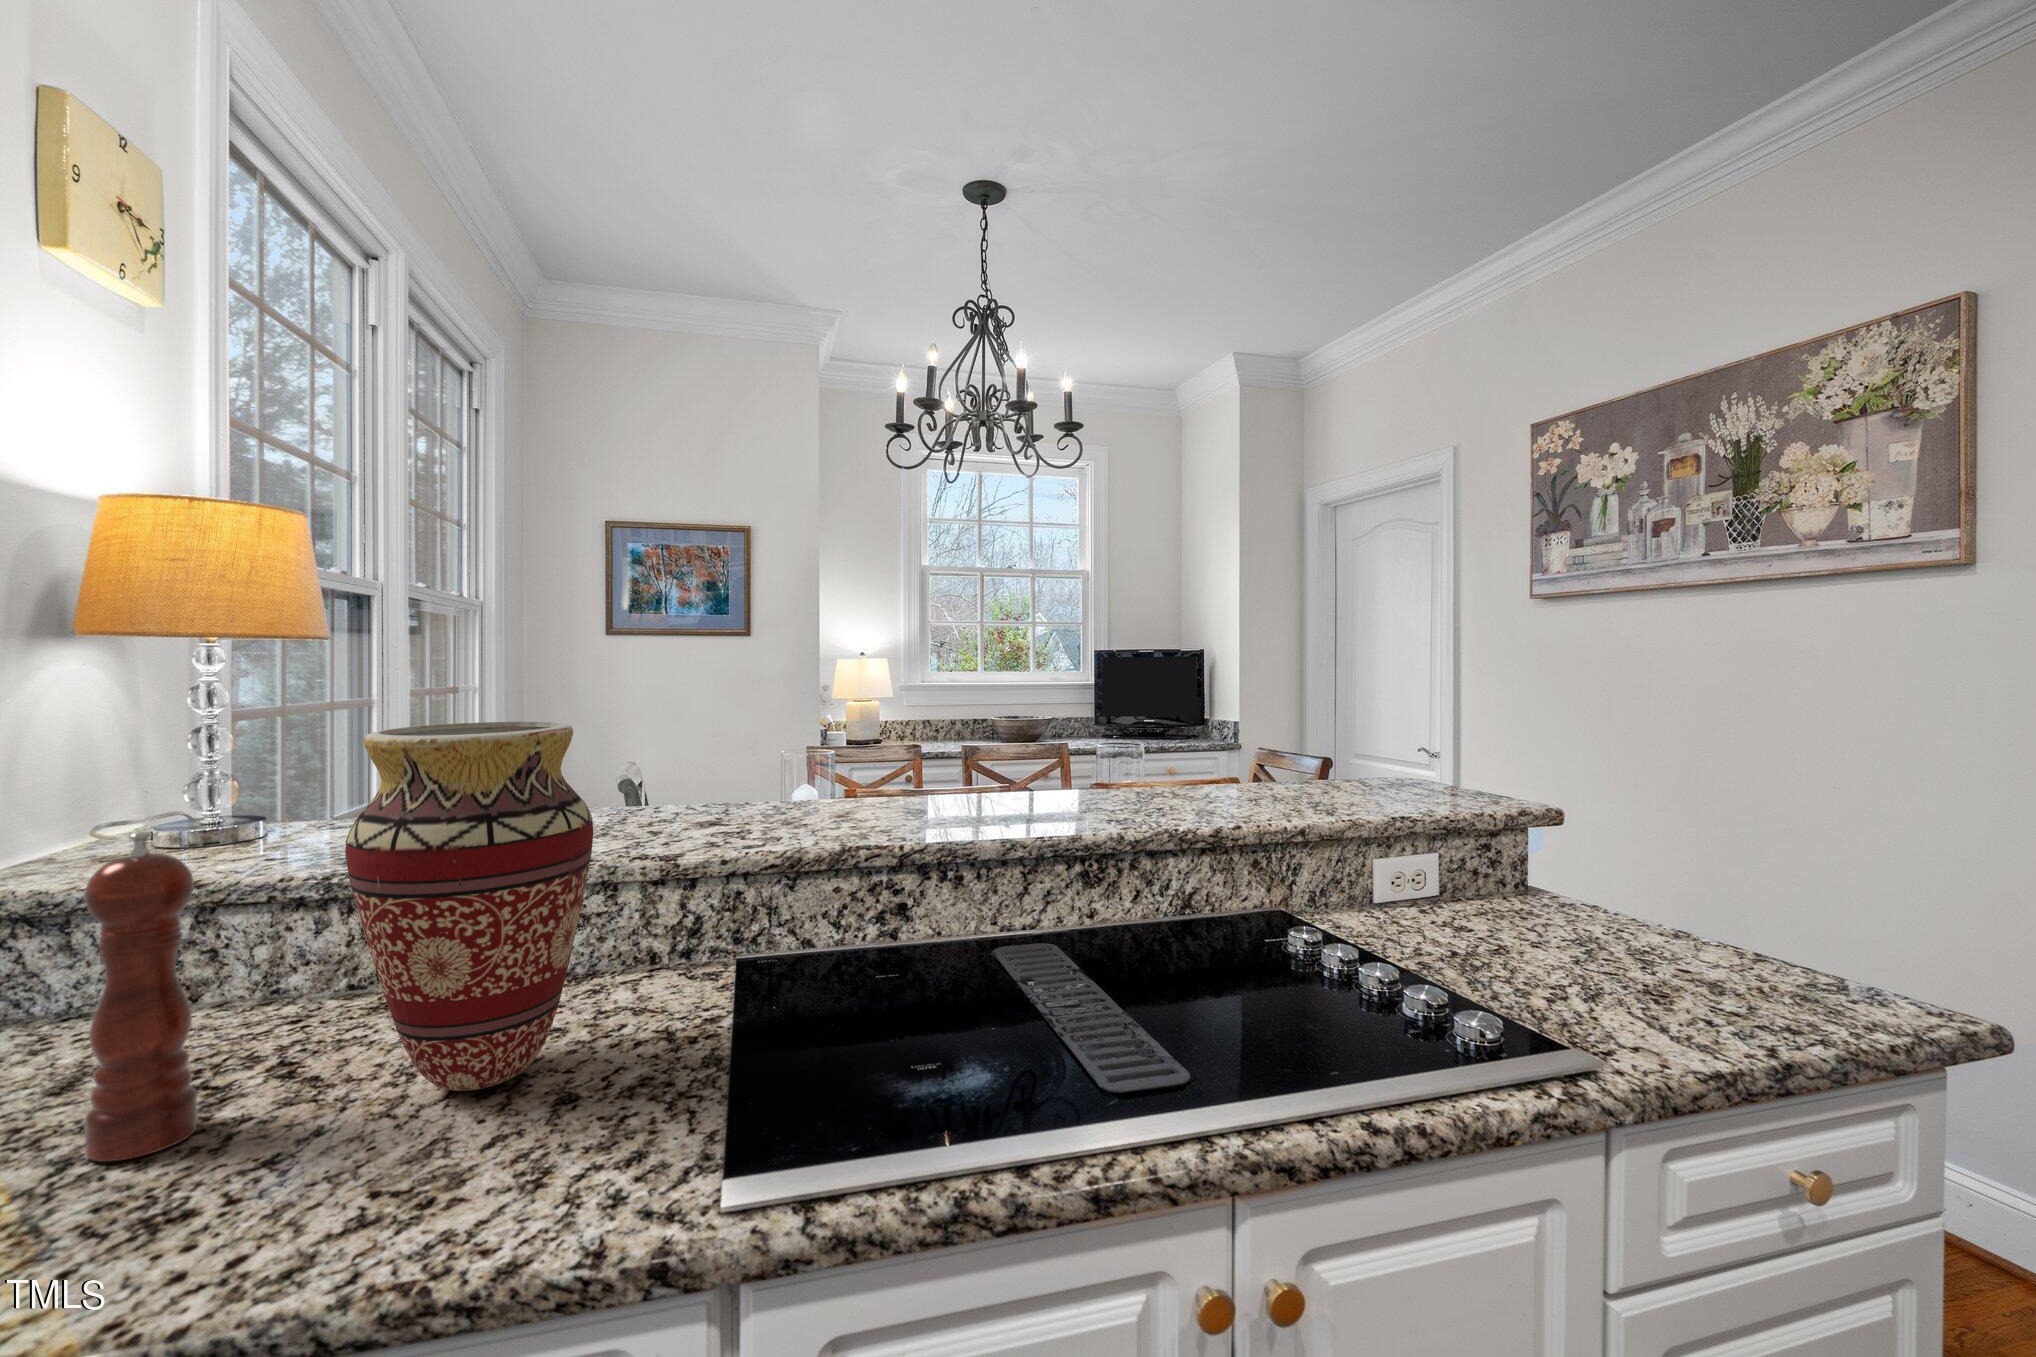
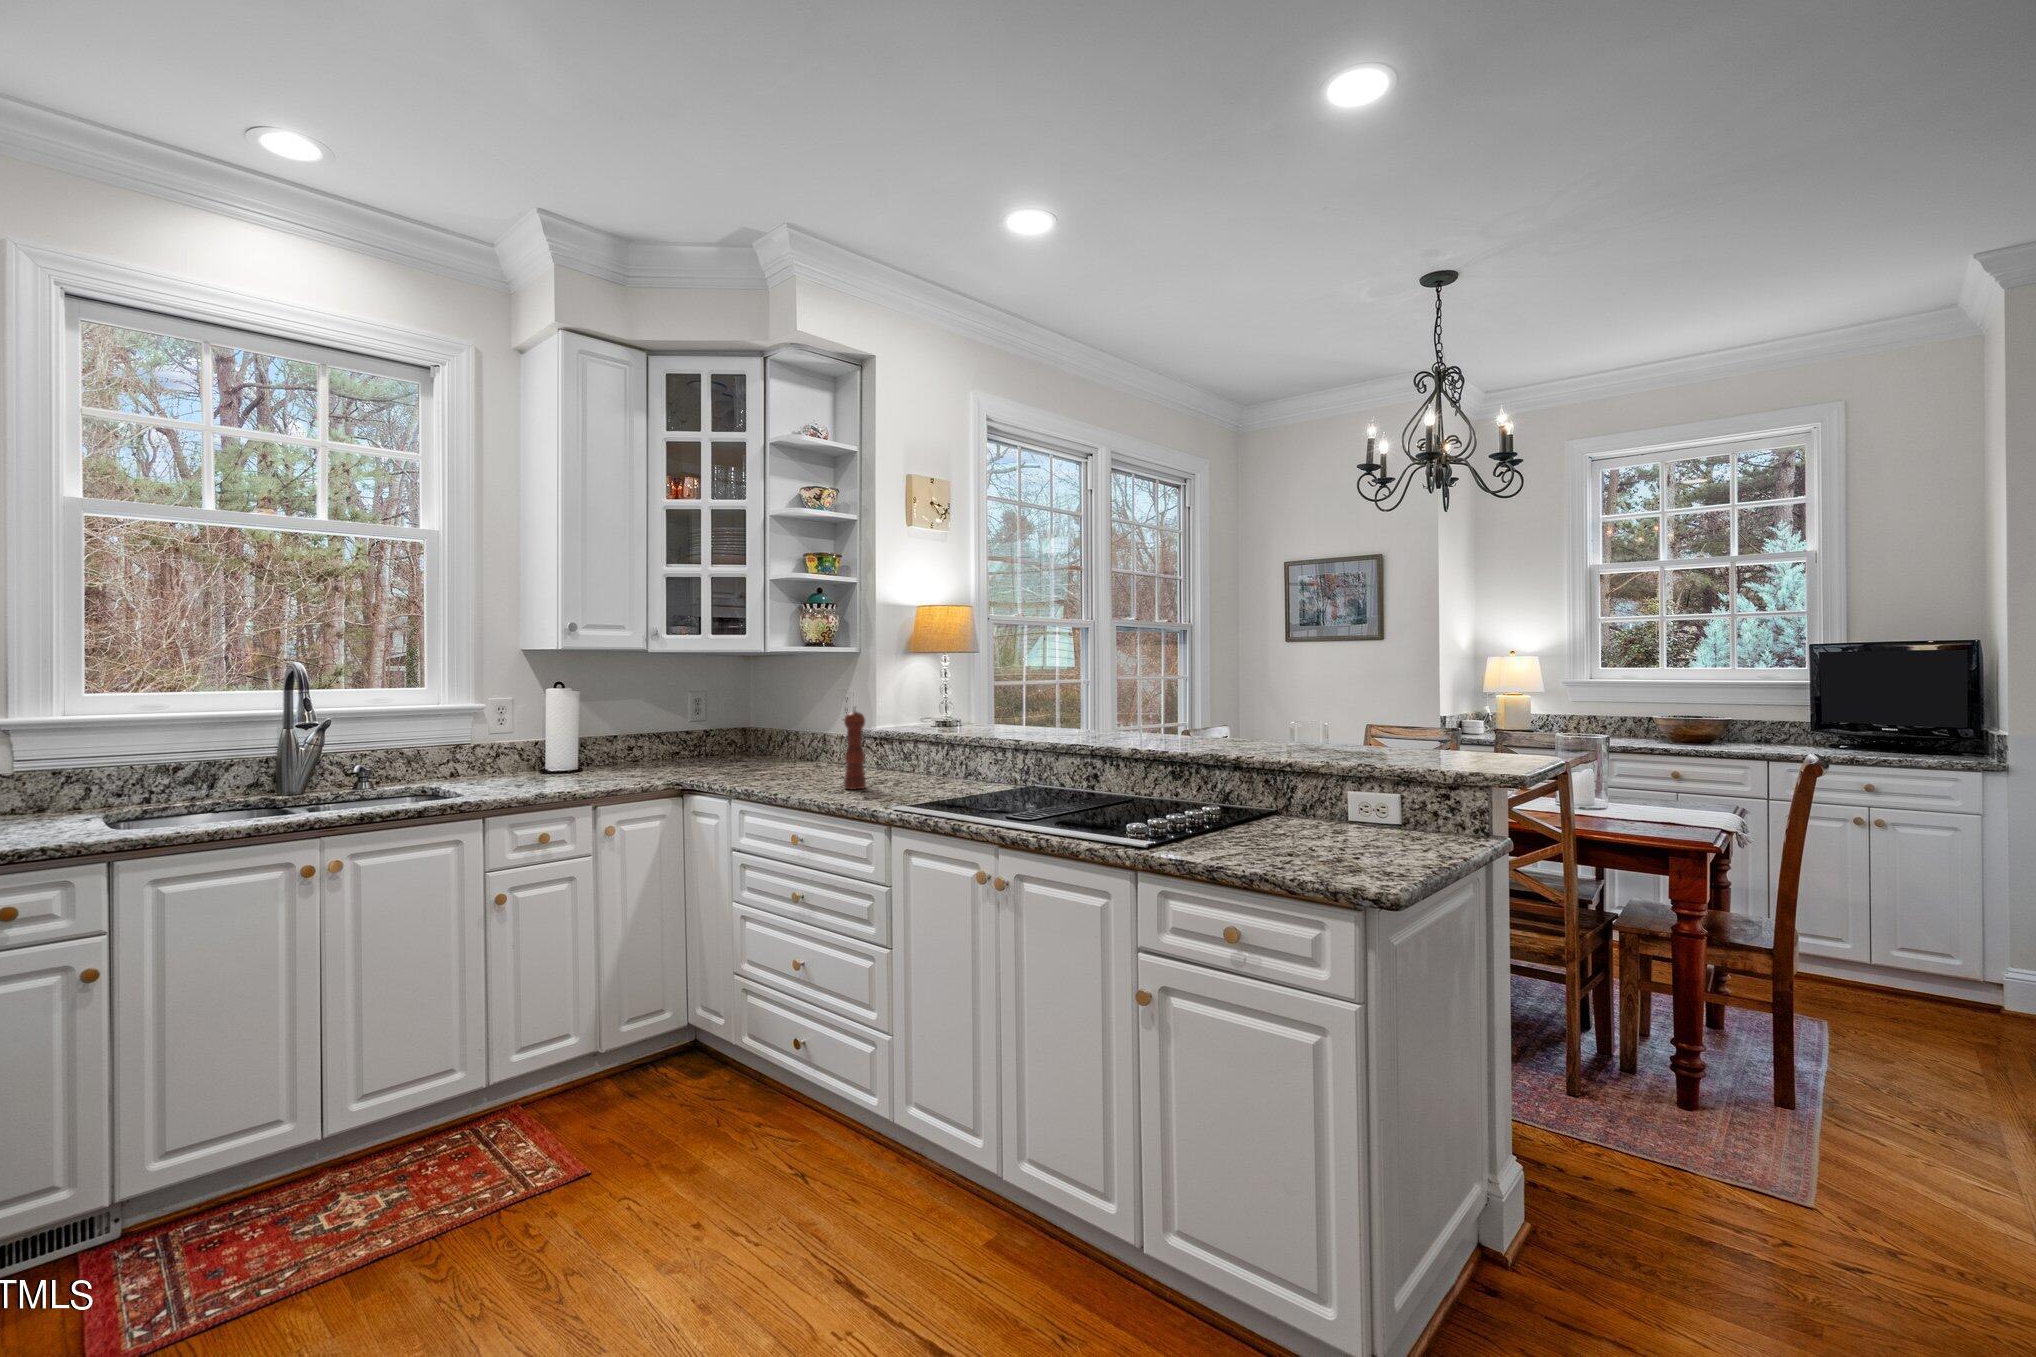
vase: present [345,722,593,1091] -> none [884,681,951,793]

